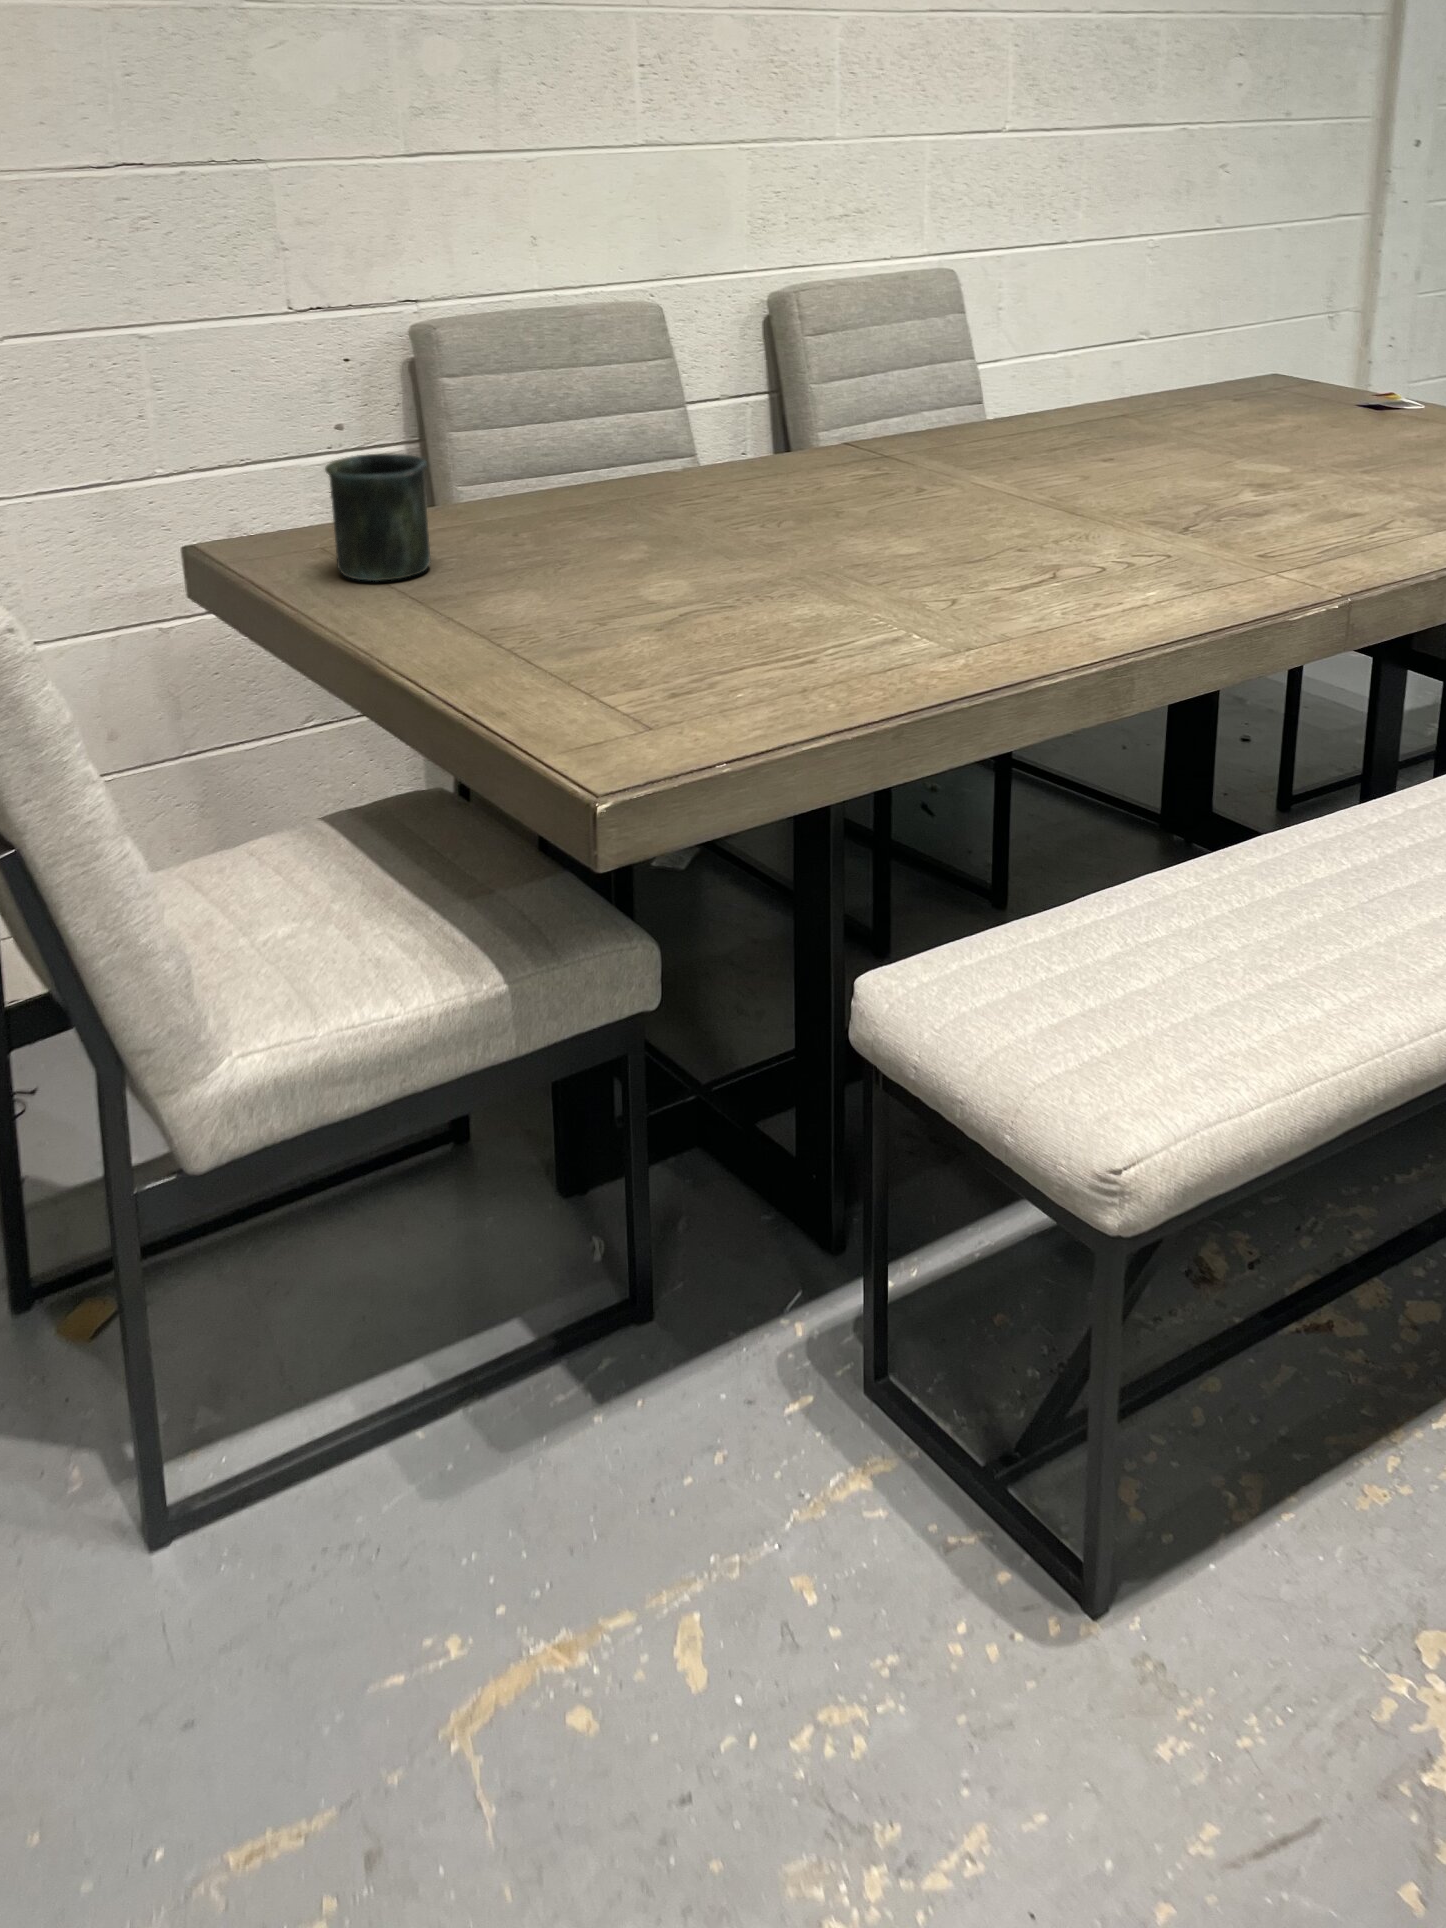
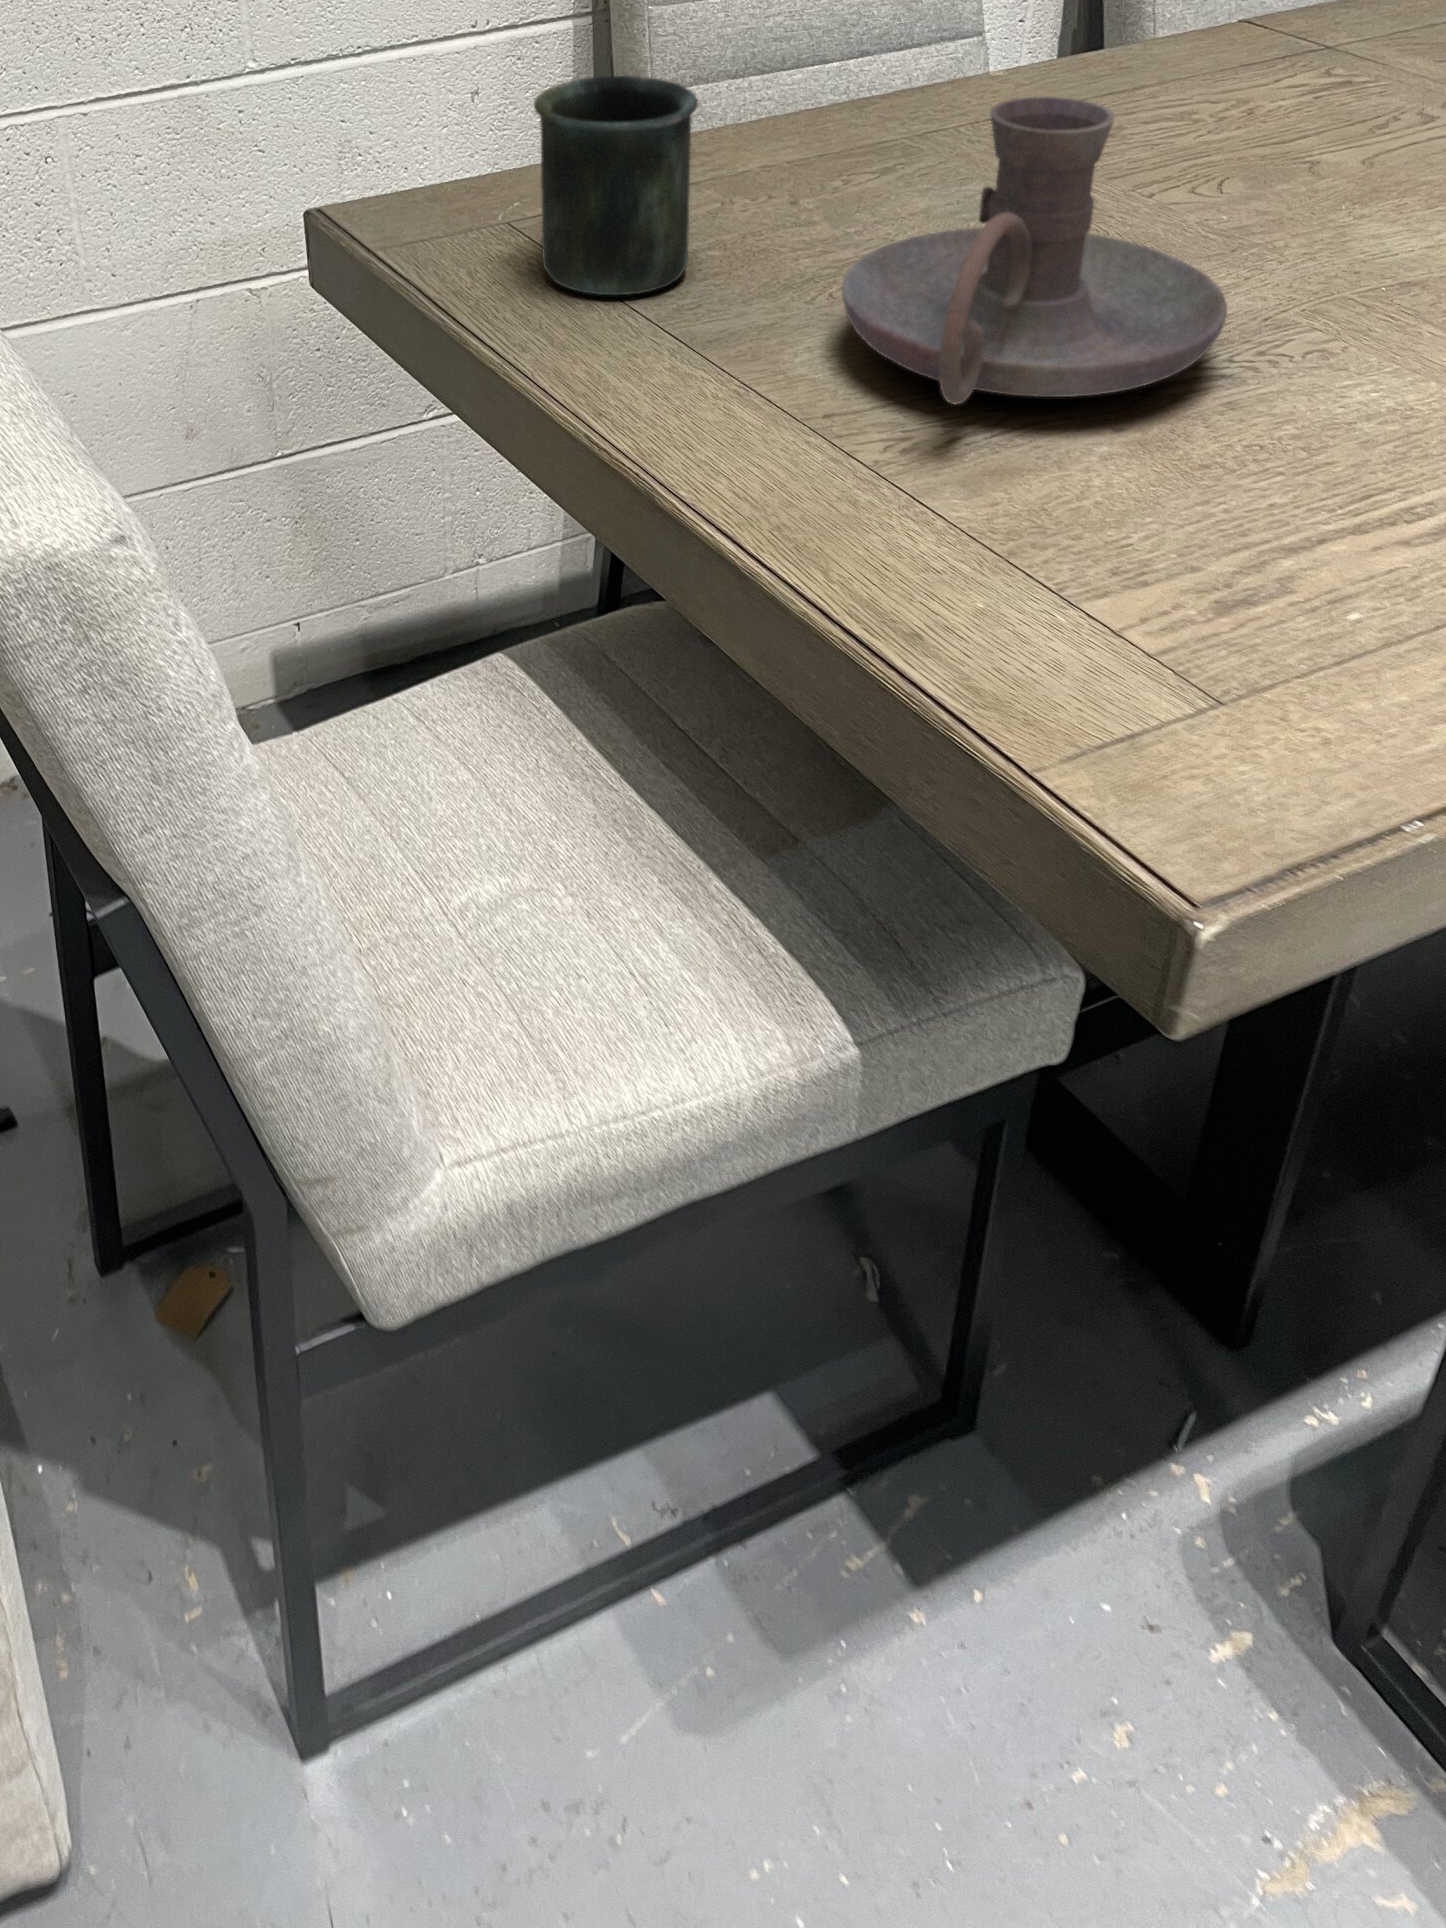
candle holder: none [505,452,725,614] -> present [842,96,1227,404]

